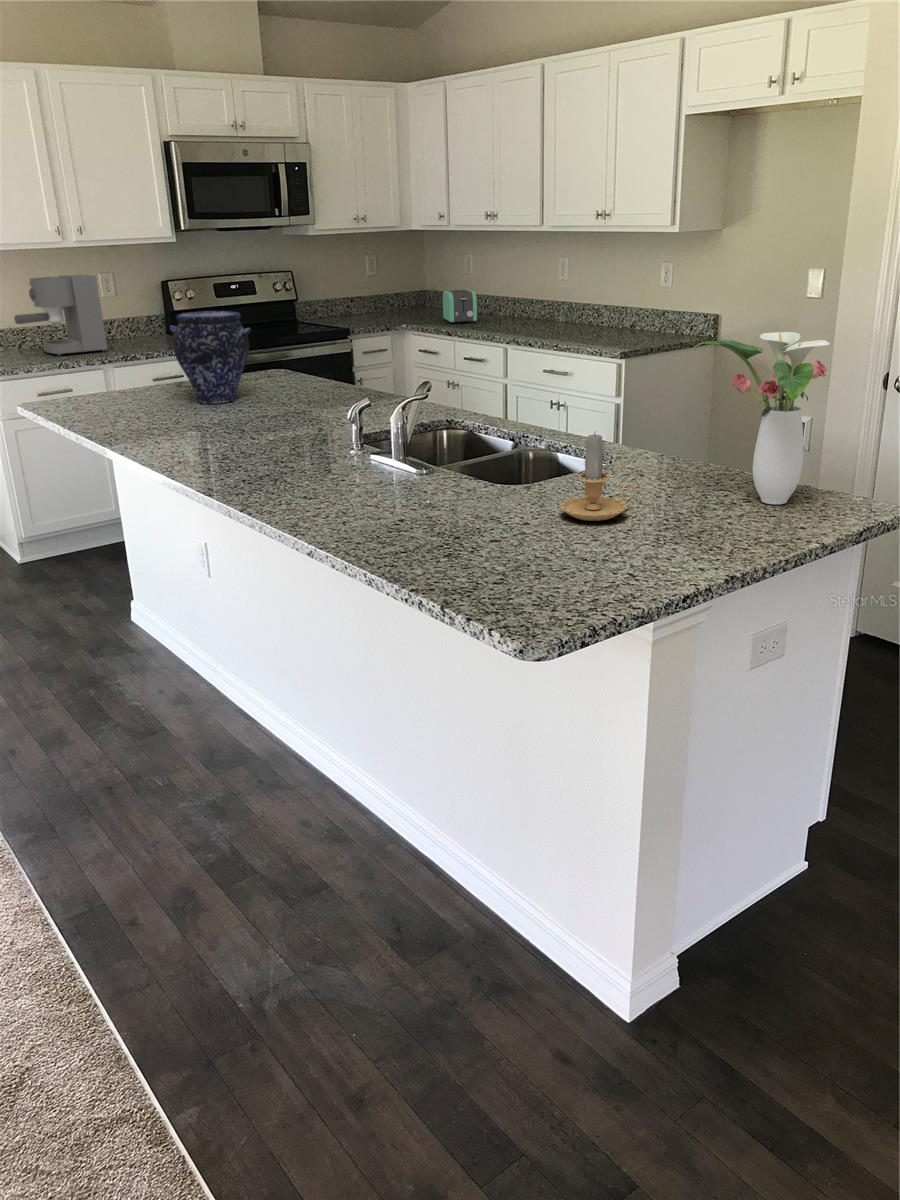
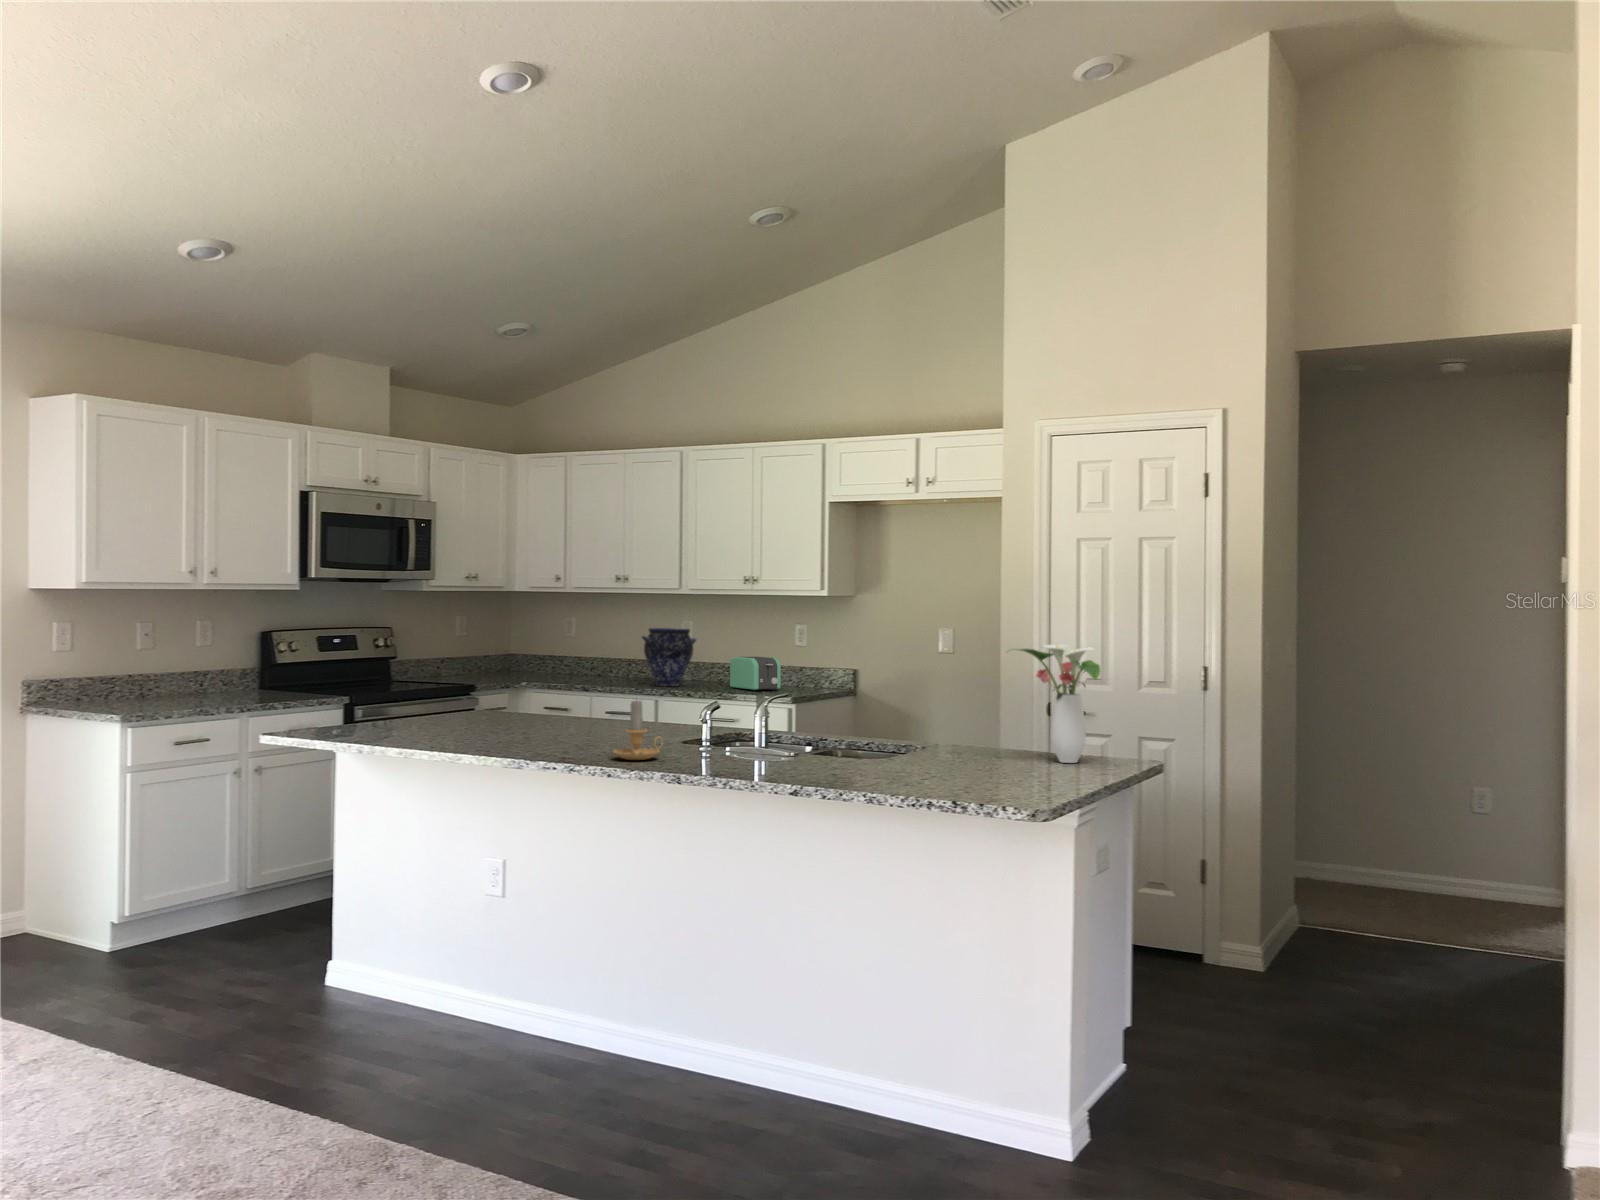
coffee maker: present [14,275,107,355] -> none [129,619,229,704]
toaster: present [443,290,477,323] -> present [730,657,781,691]
vase: present [170,311,251,404] -> present [642,628,696,686]
candle: present [560,433,634,521] -> present [613,701,662,760]

